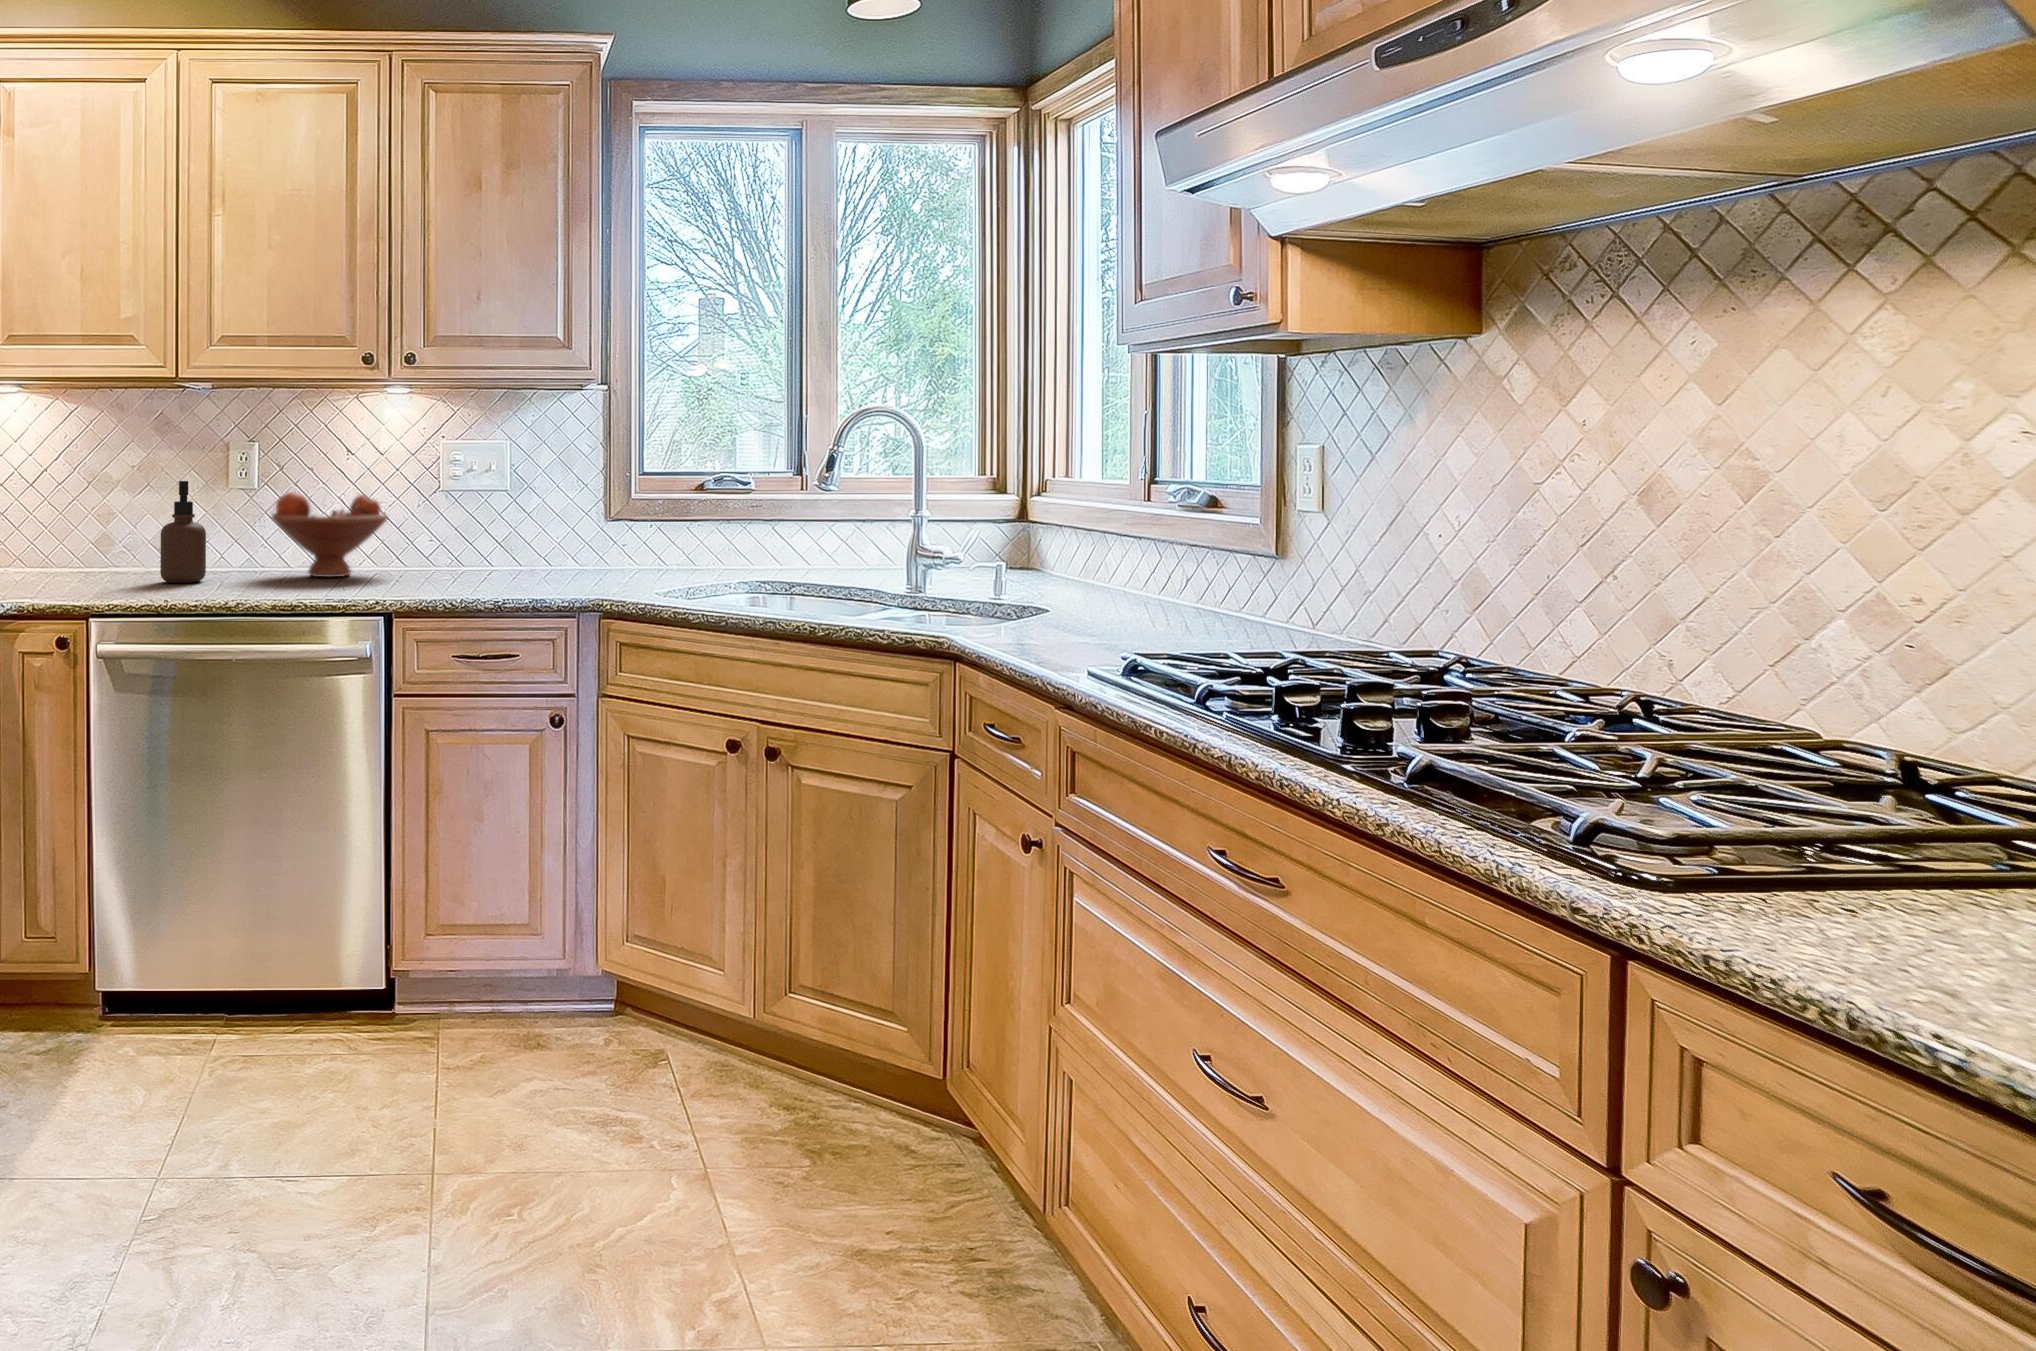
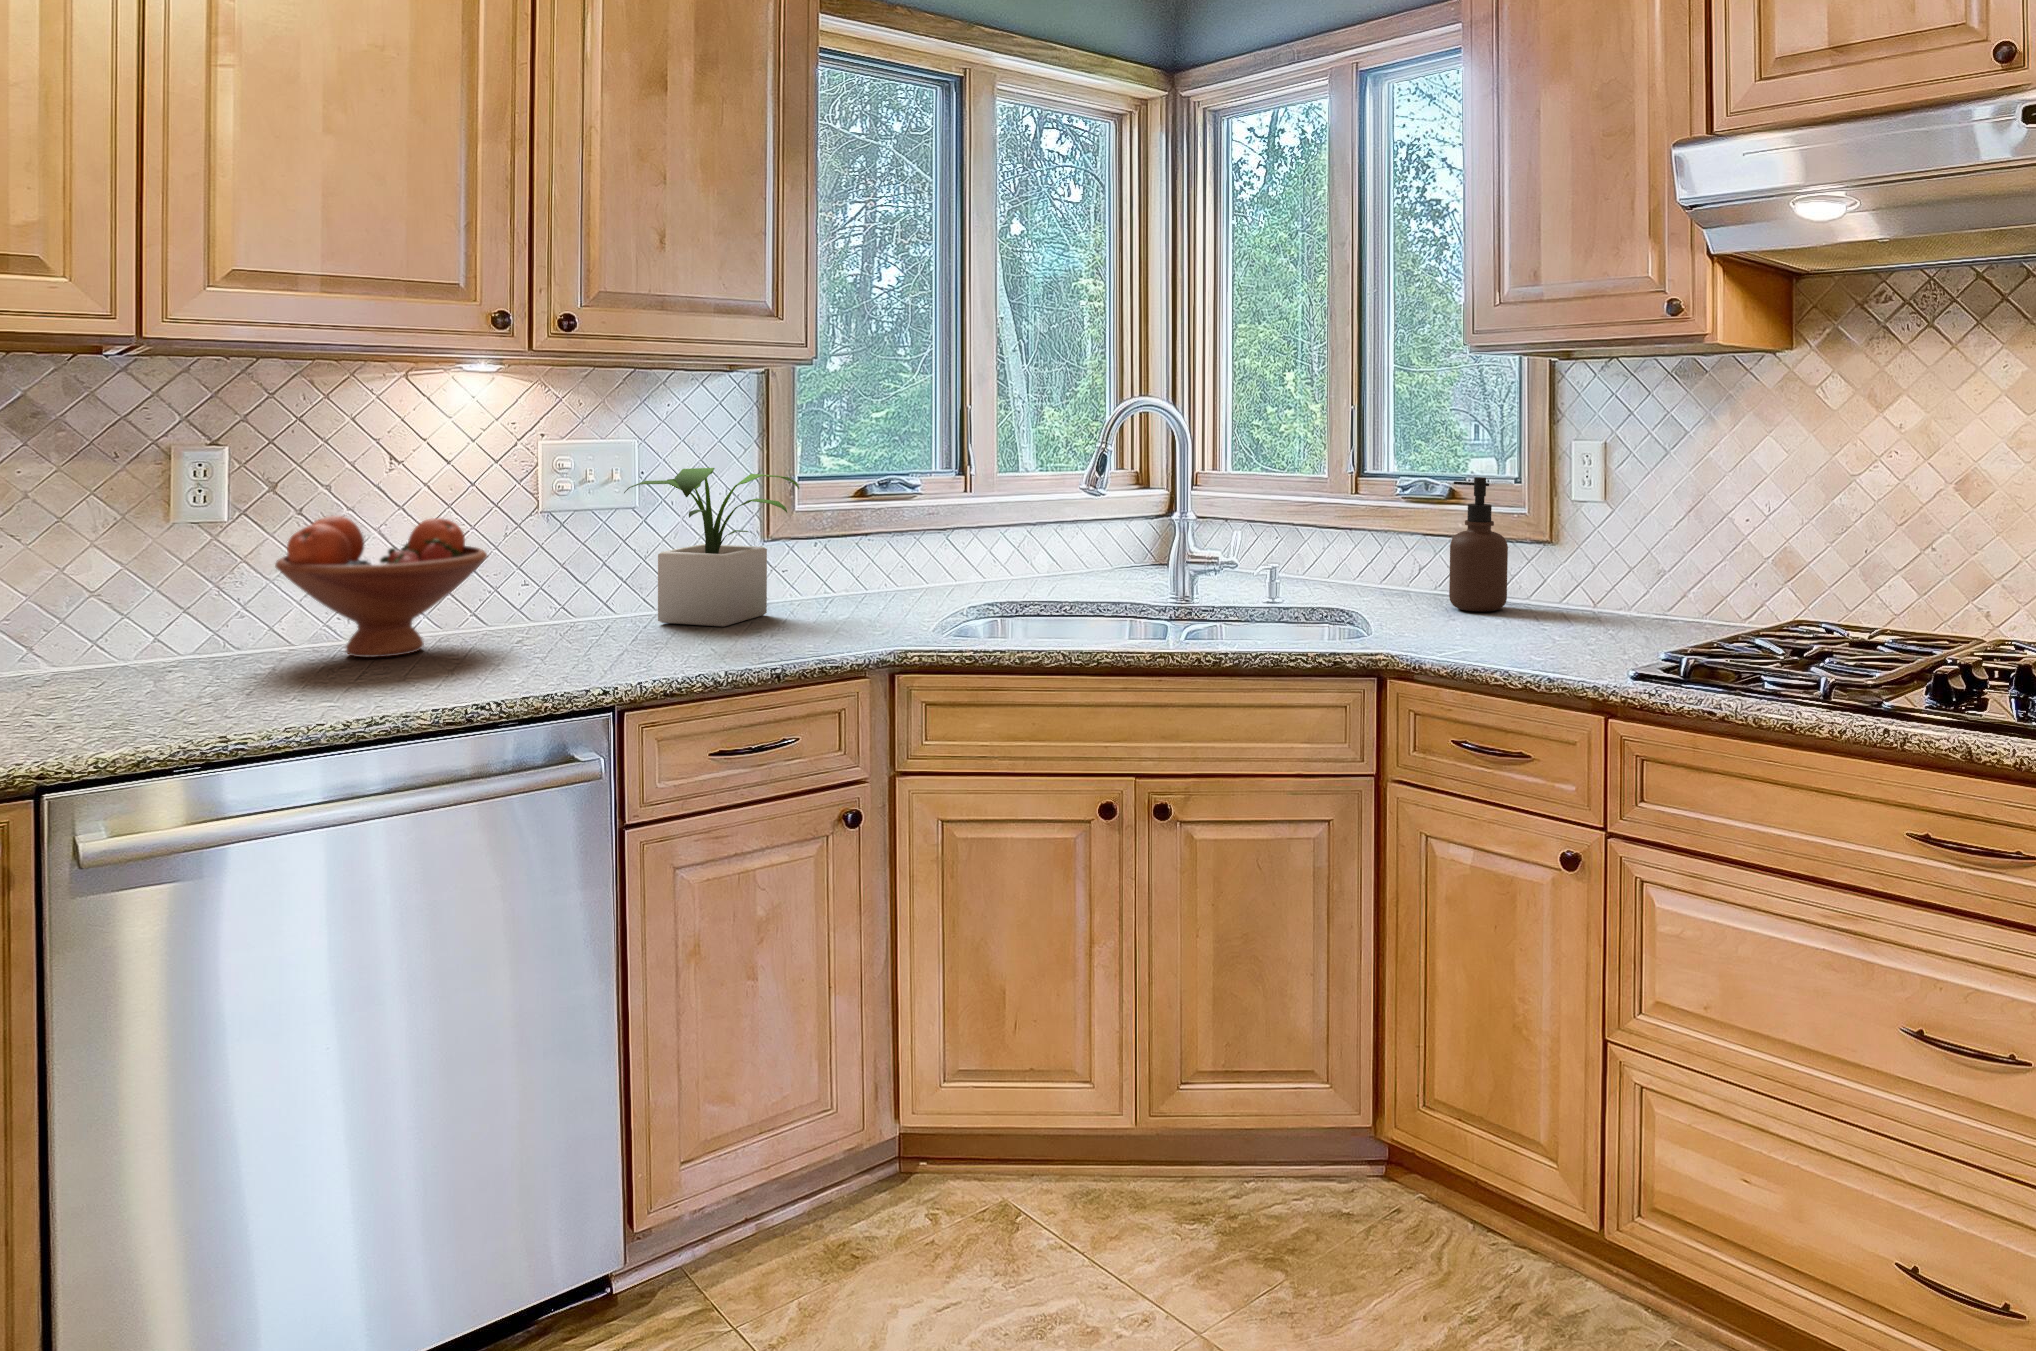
potted plant: none [480,465,601,580] -> present [624,468,799,627]
soap dispenser: present [160,481,206,583] -> present [1449,477,1508,612]

